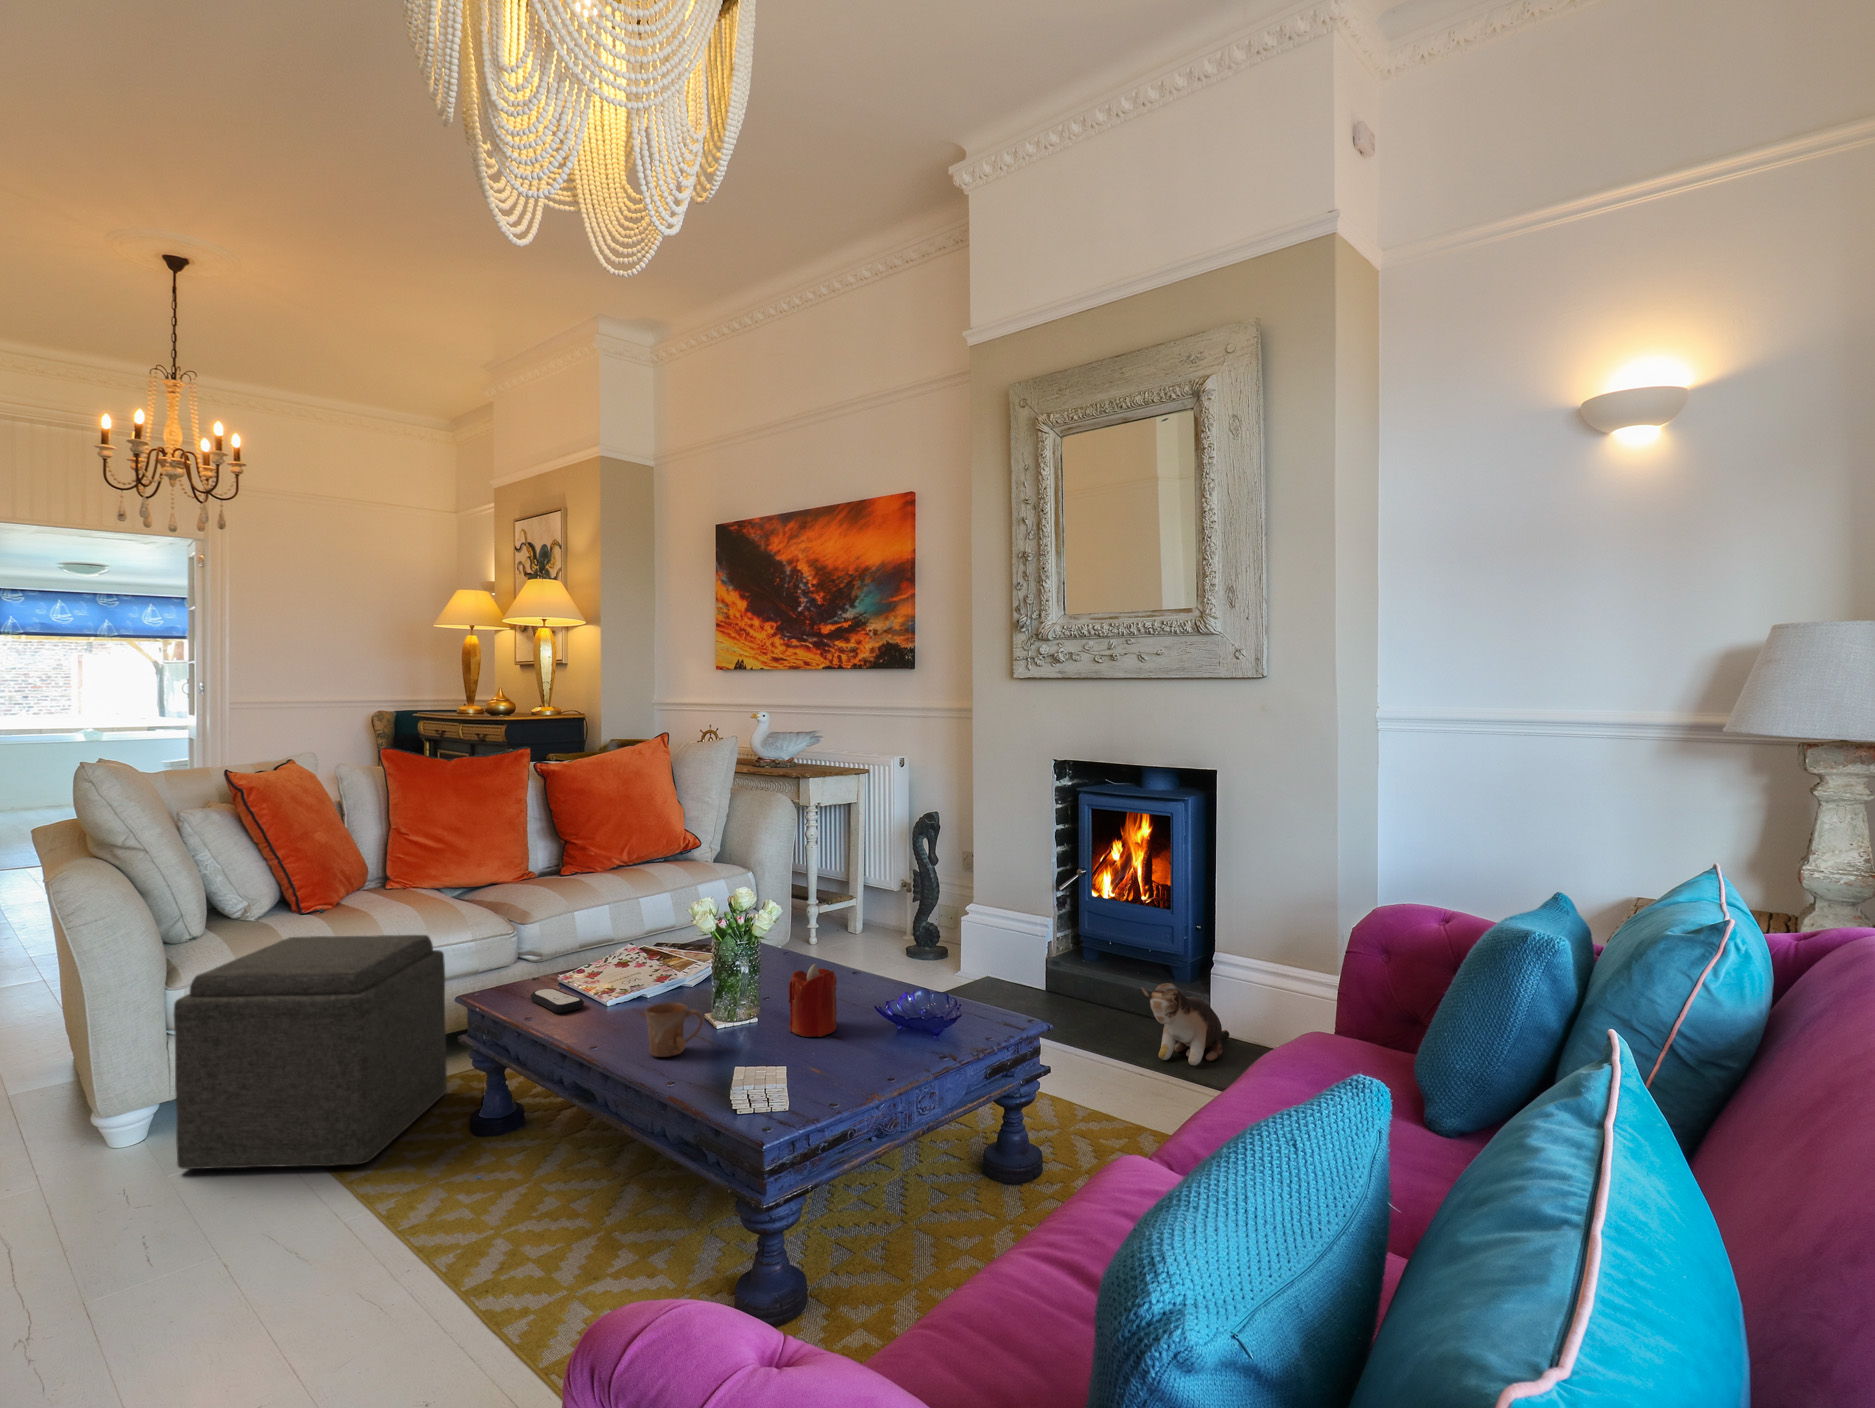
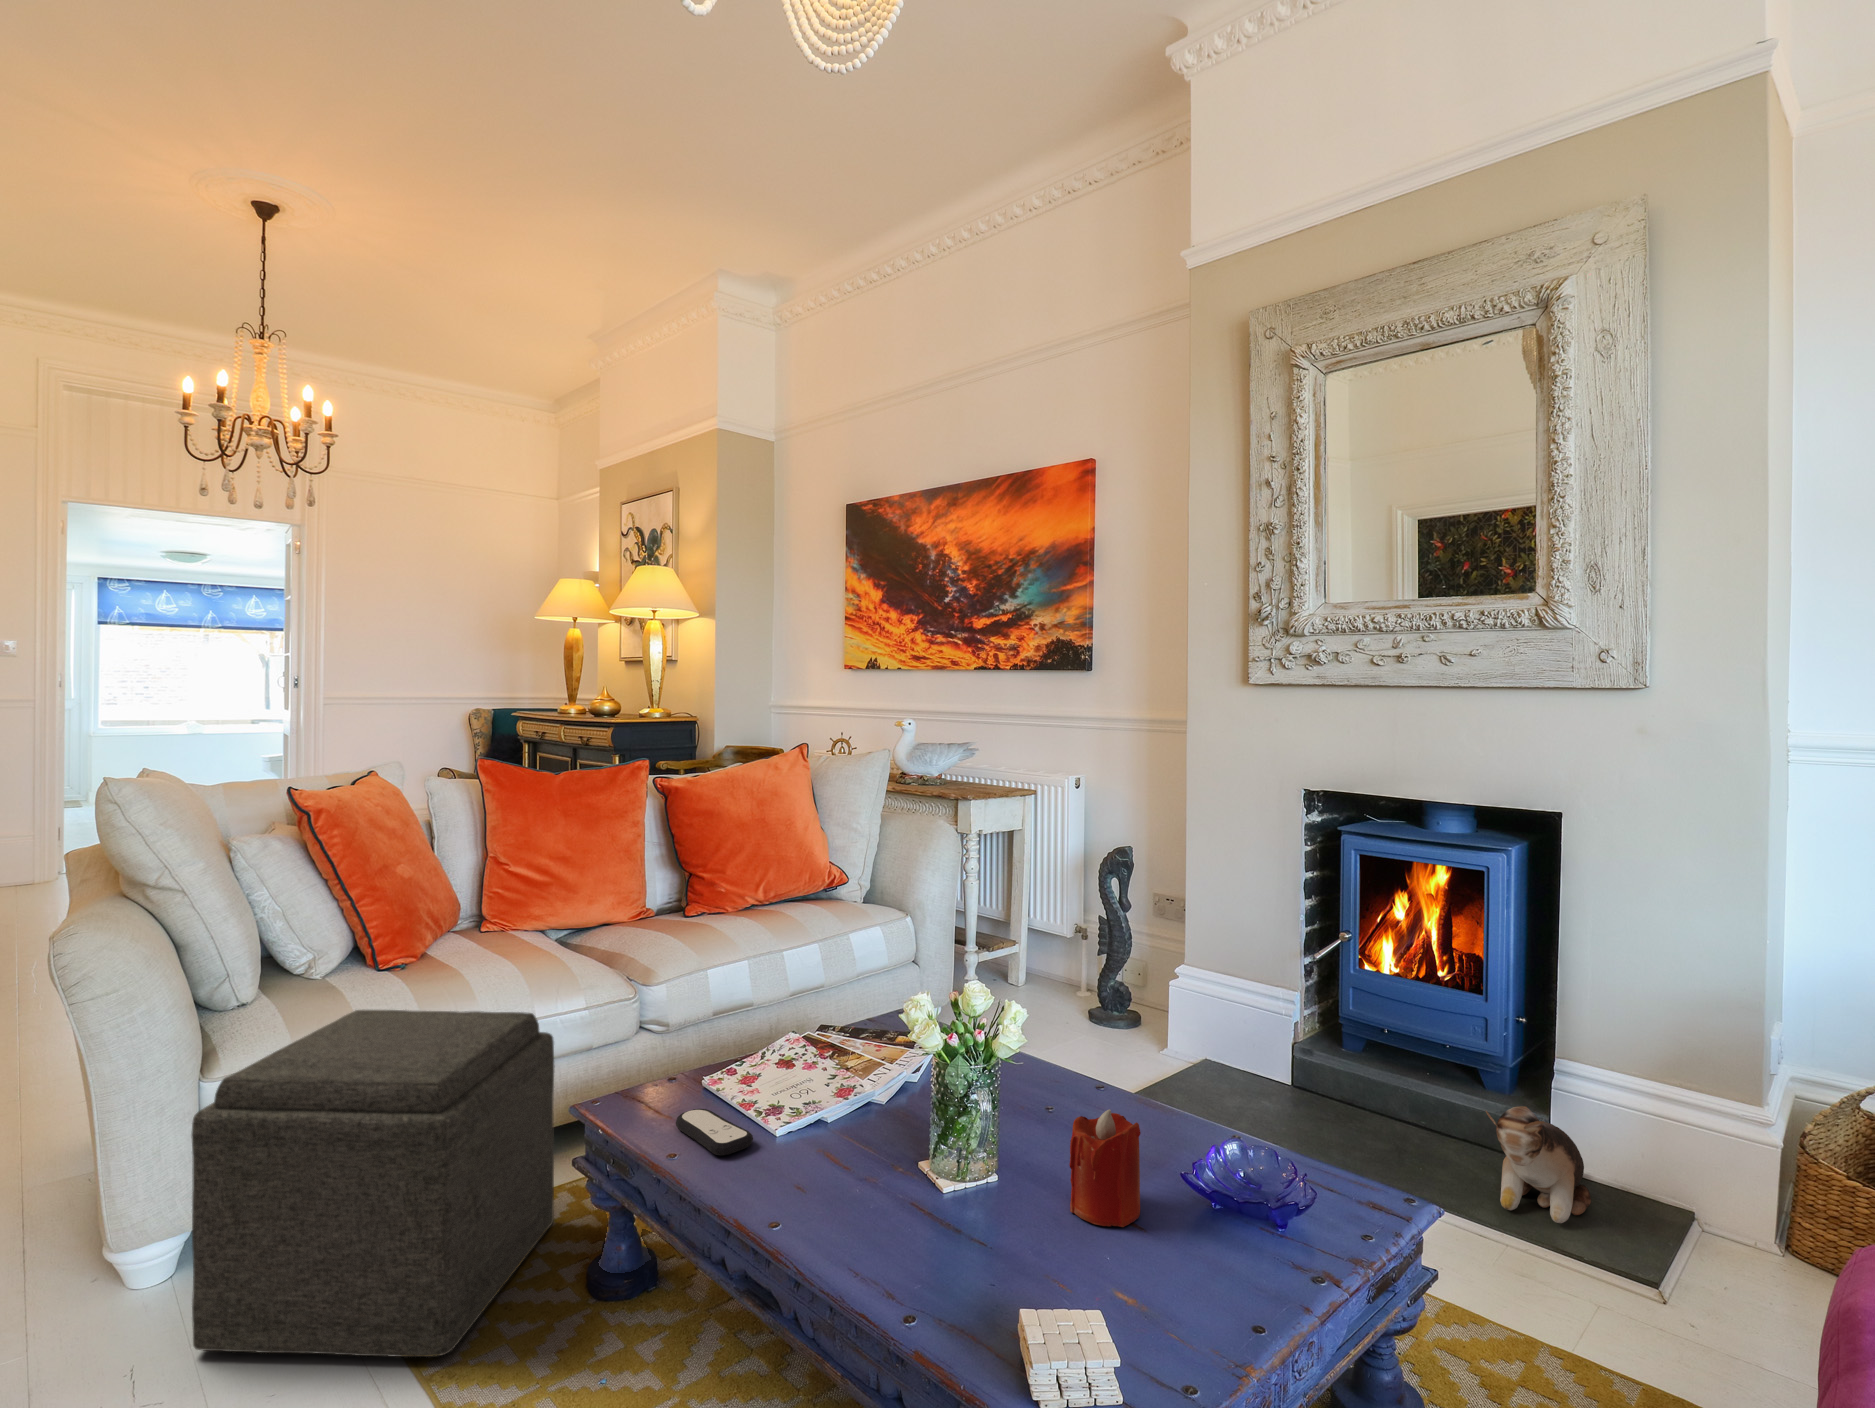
mug: present [645,1003,703,1057] -> none [865,1169,951,1263]

